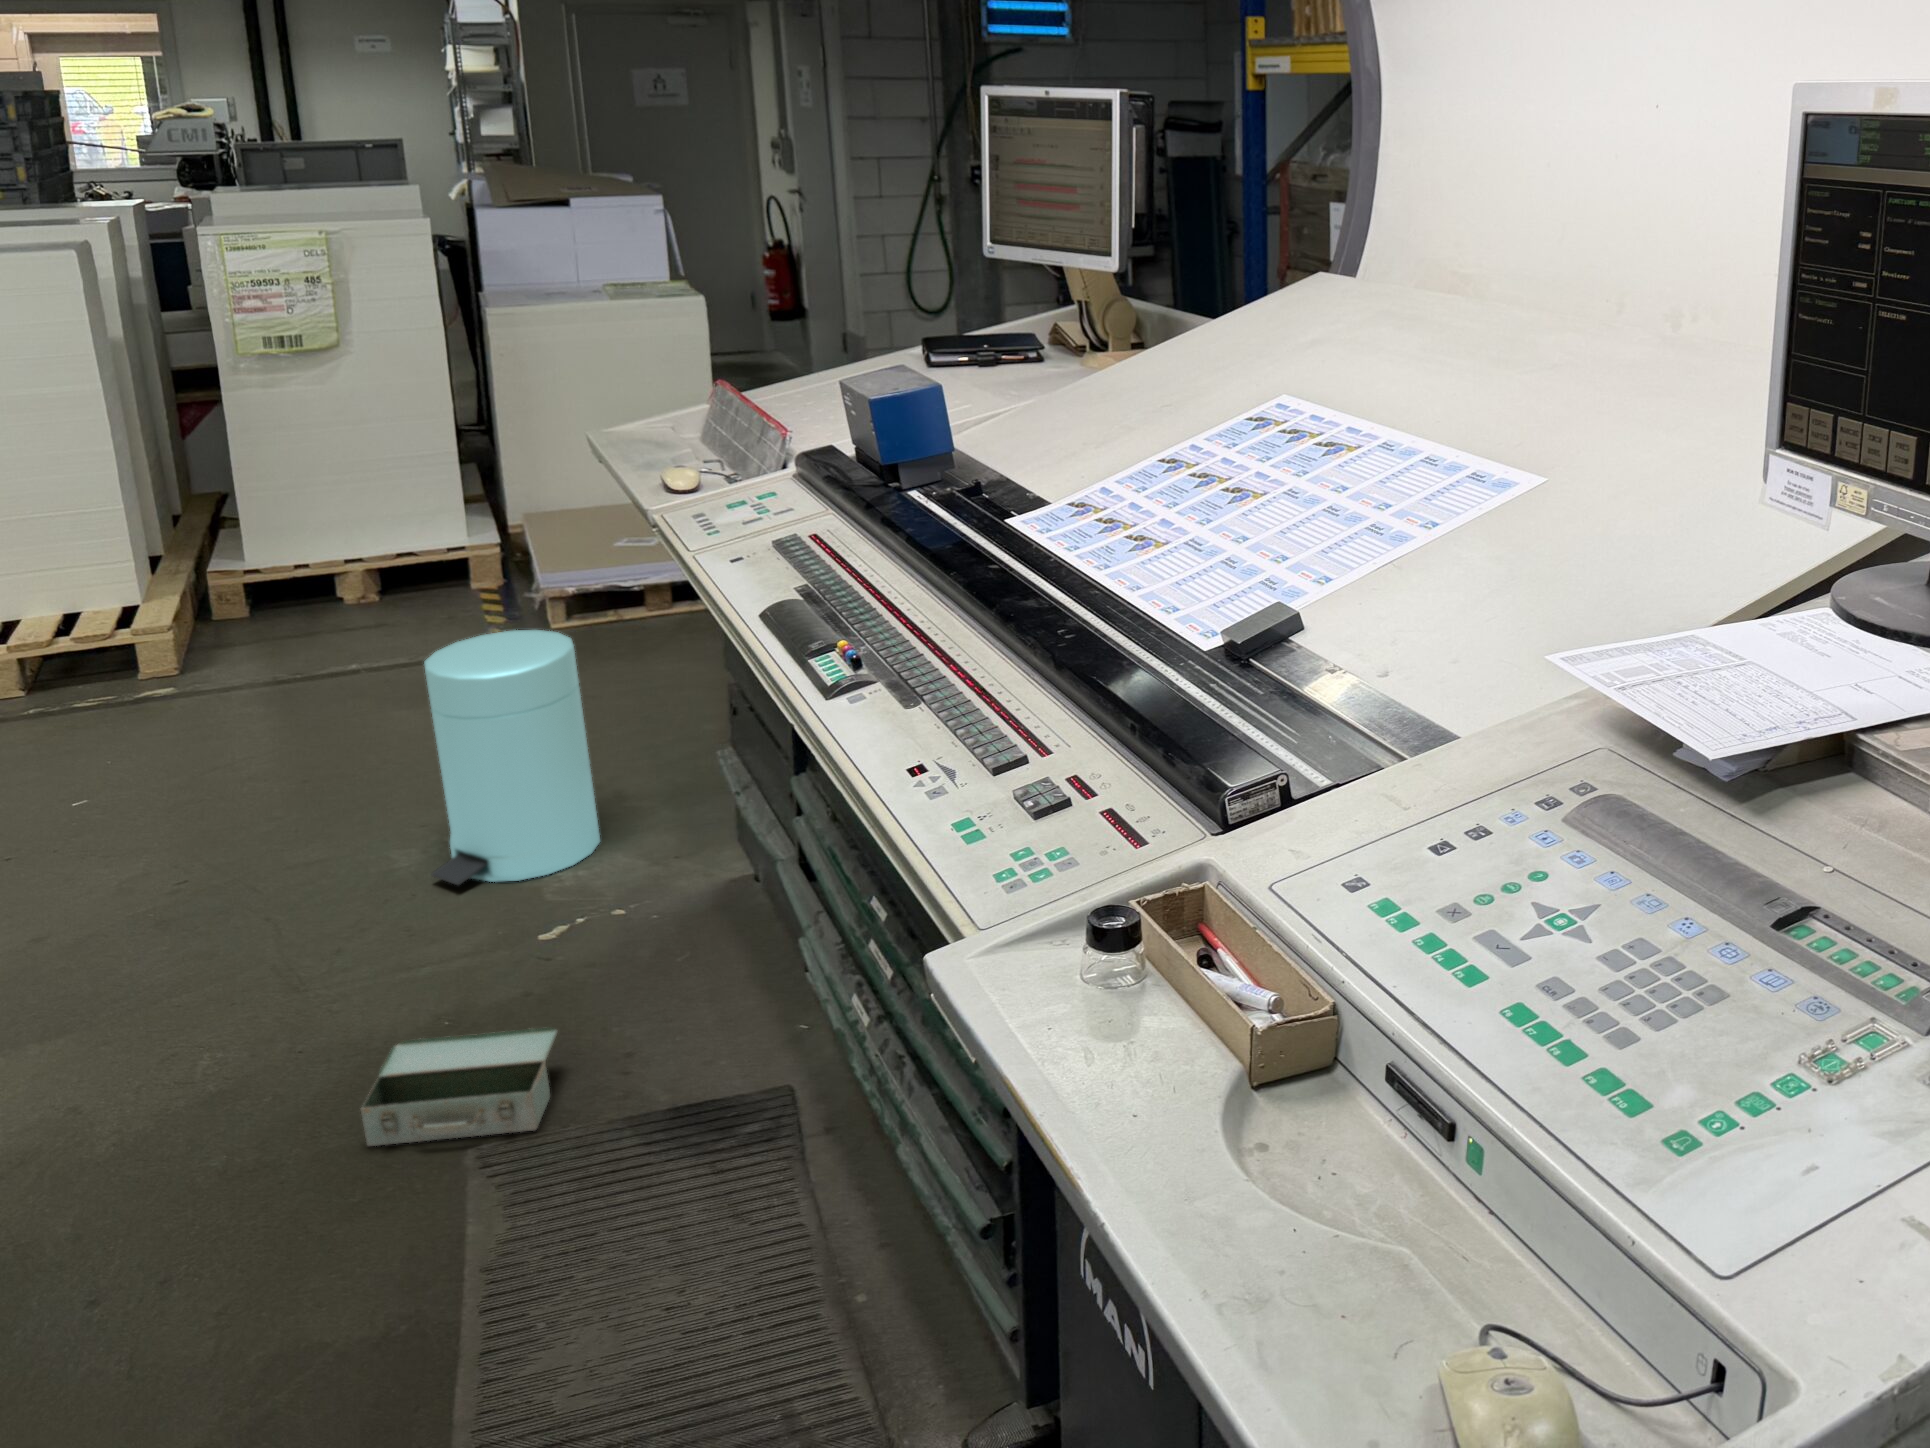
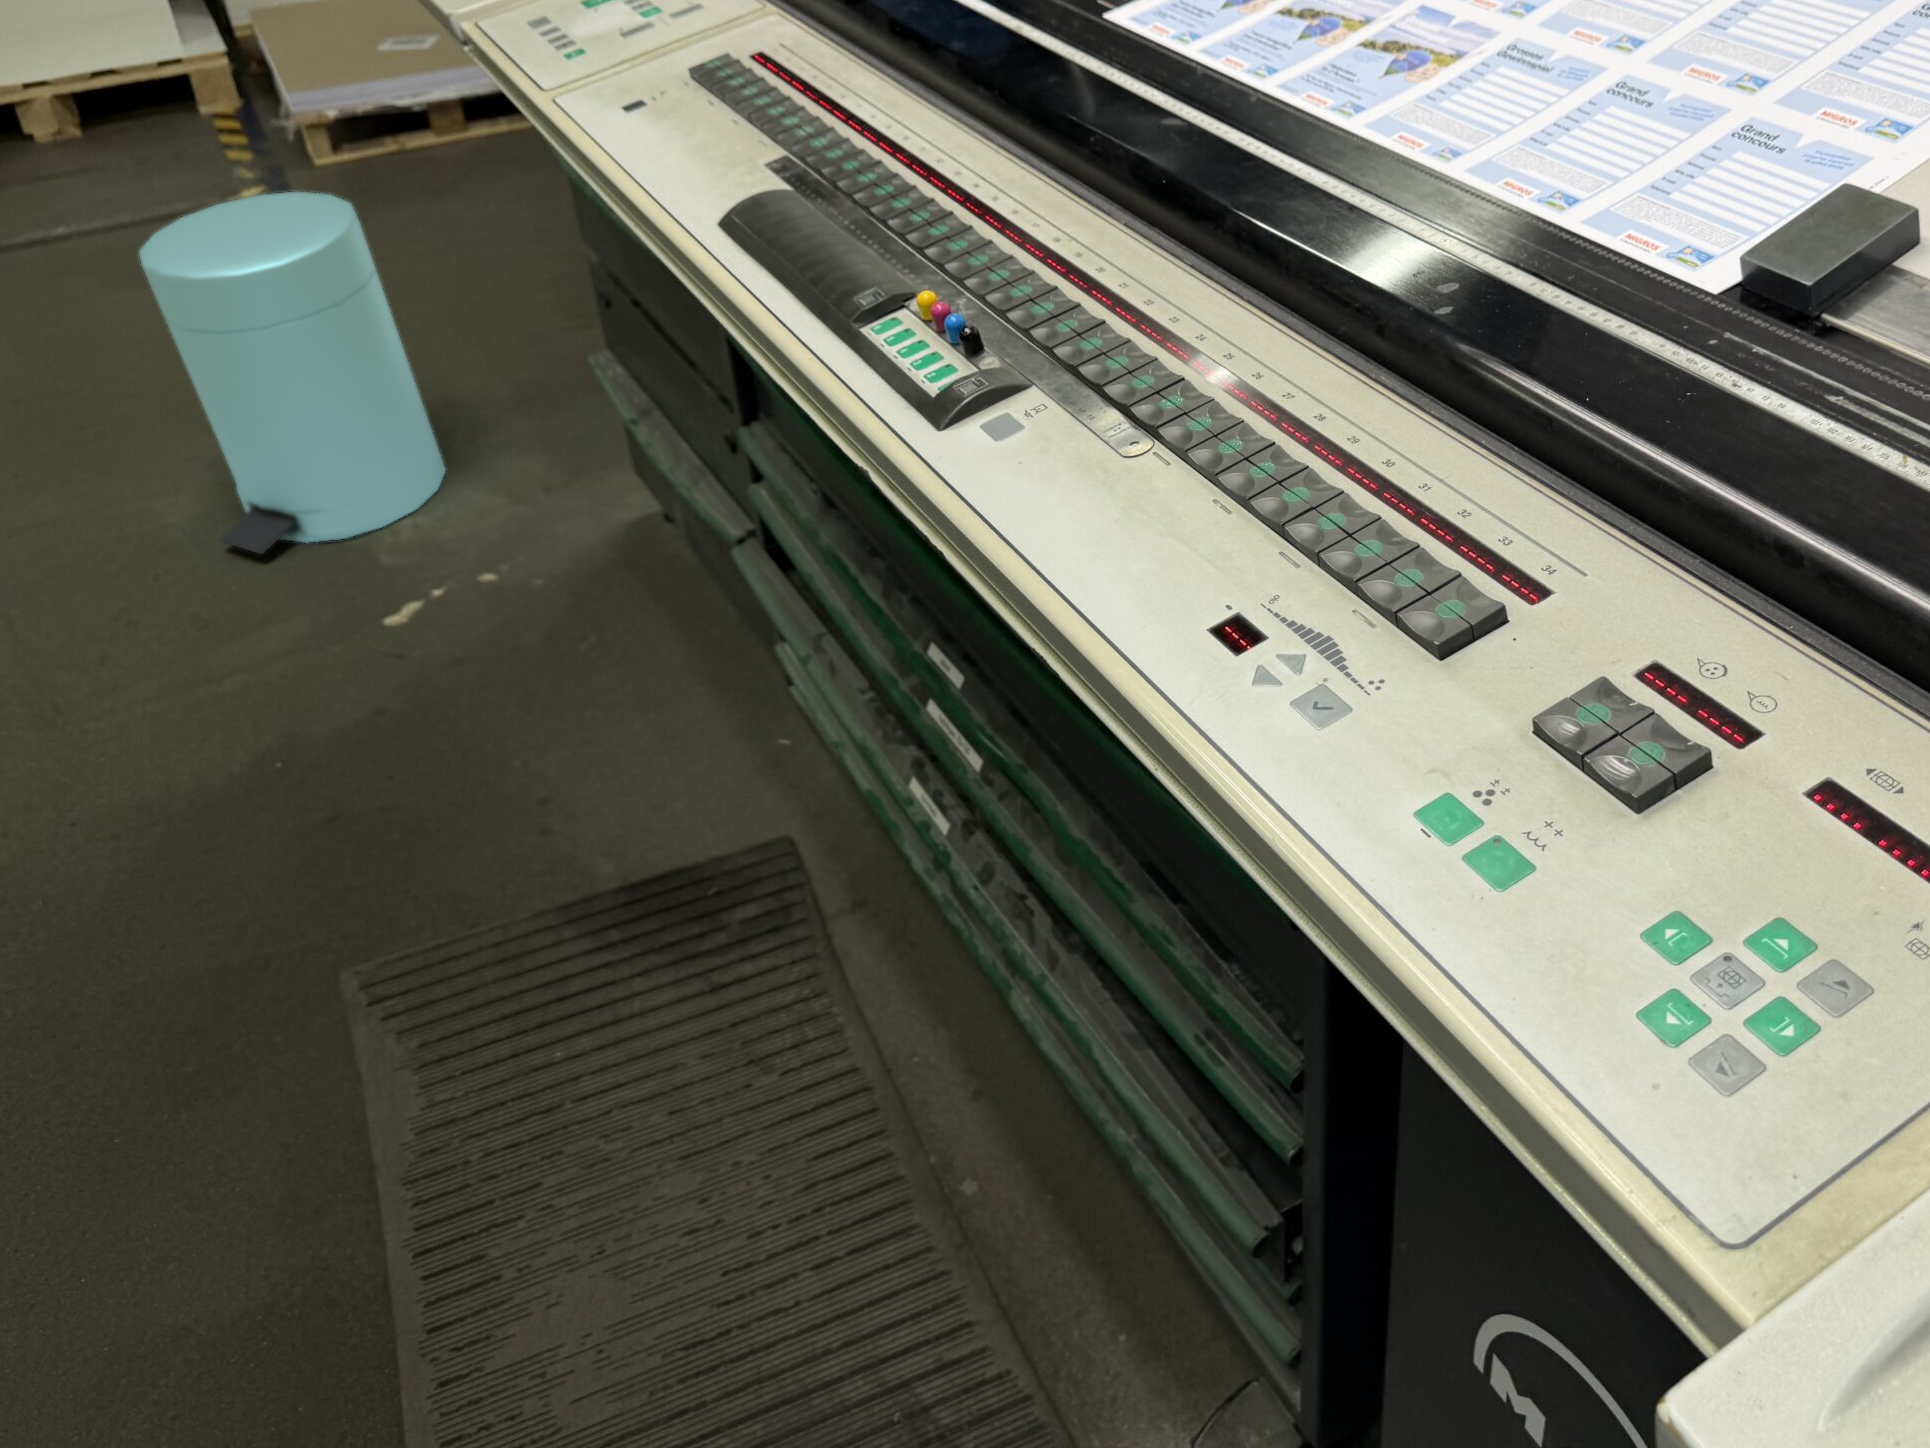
toolbox: present [361,1027,558,1146] -> none [178,795,459,1004]

